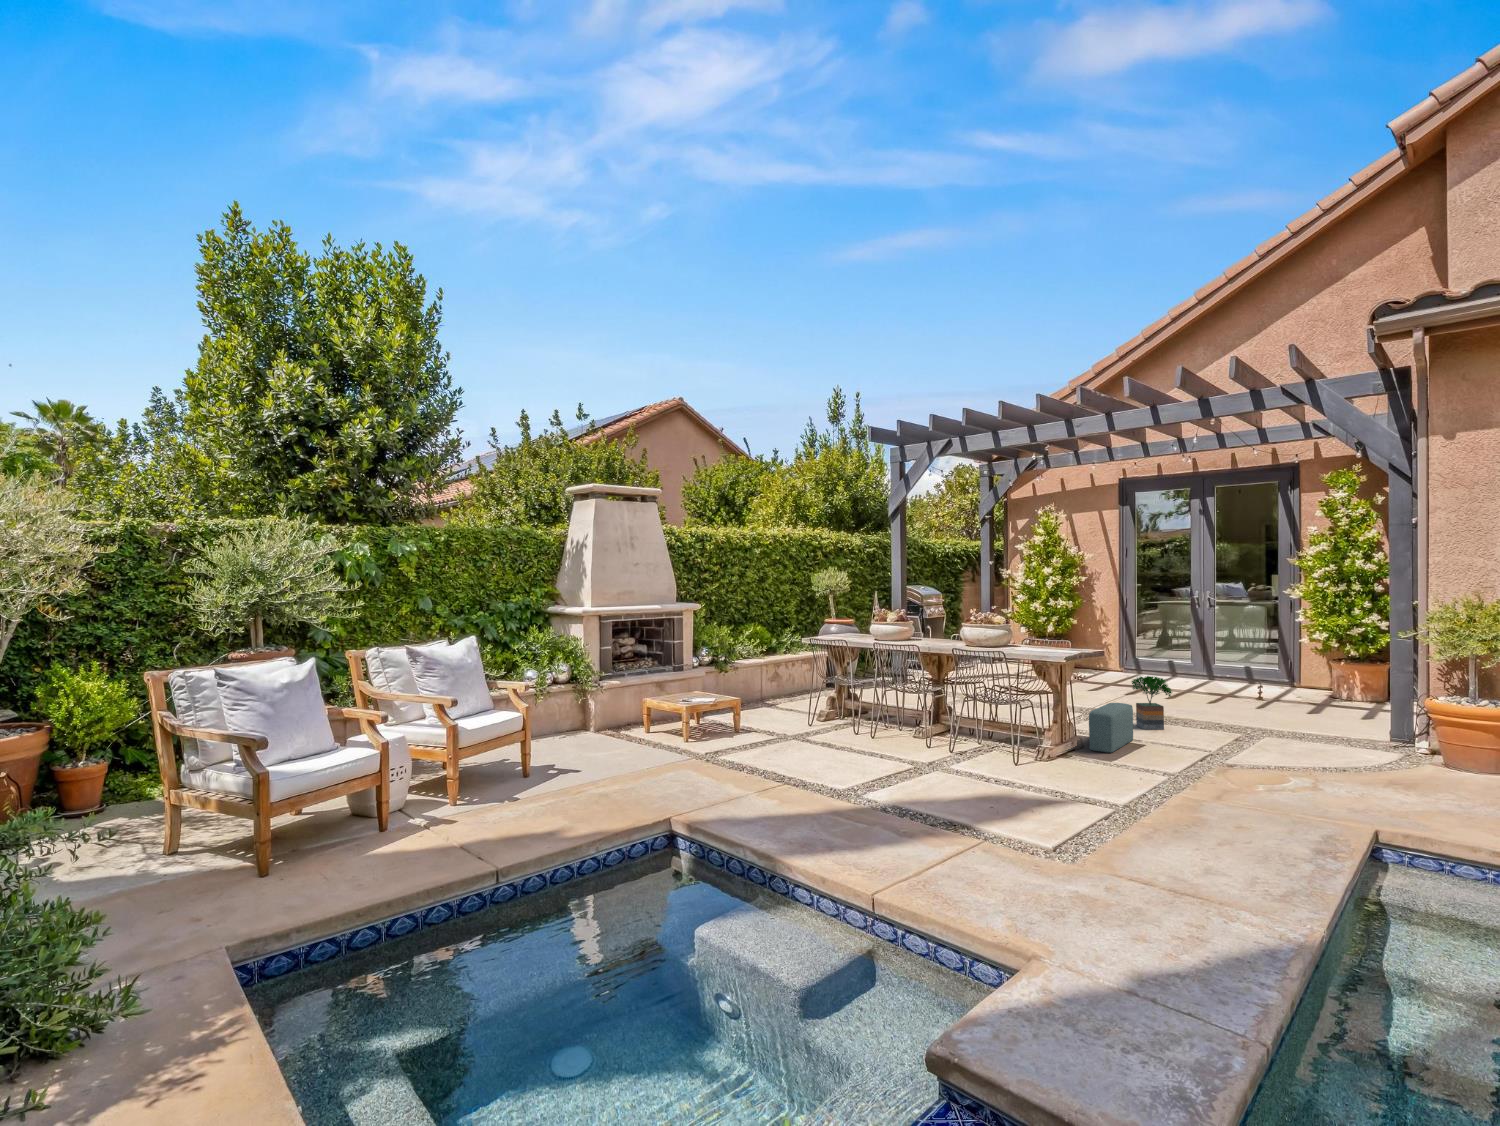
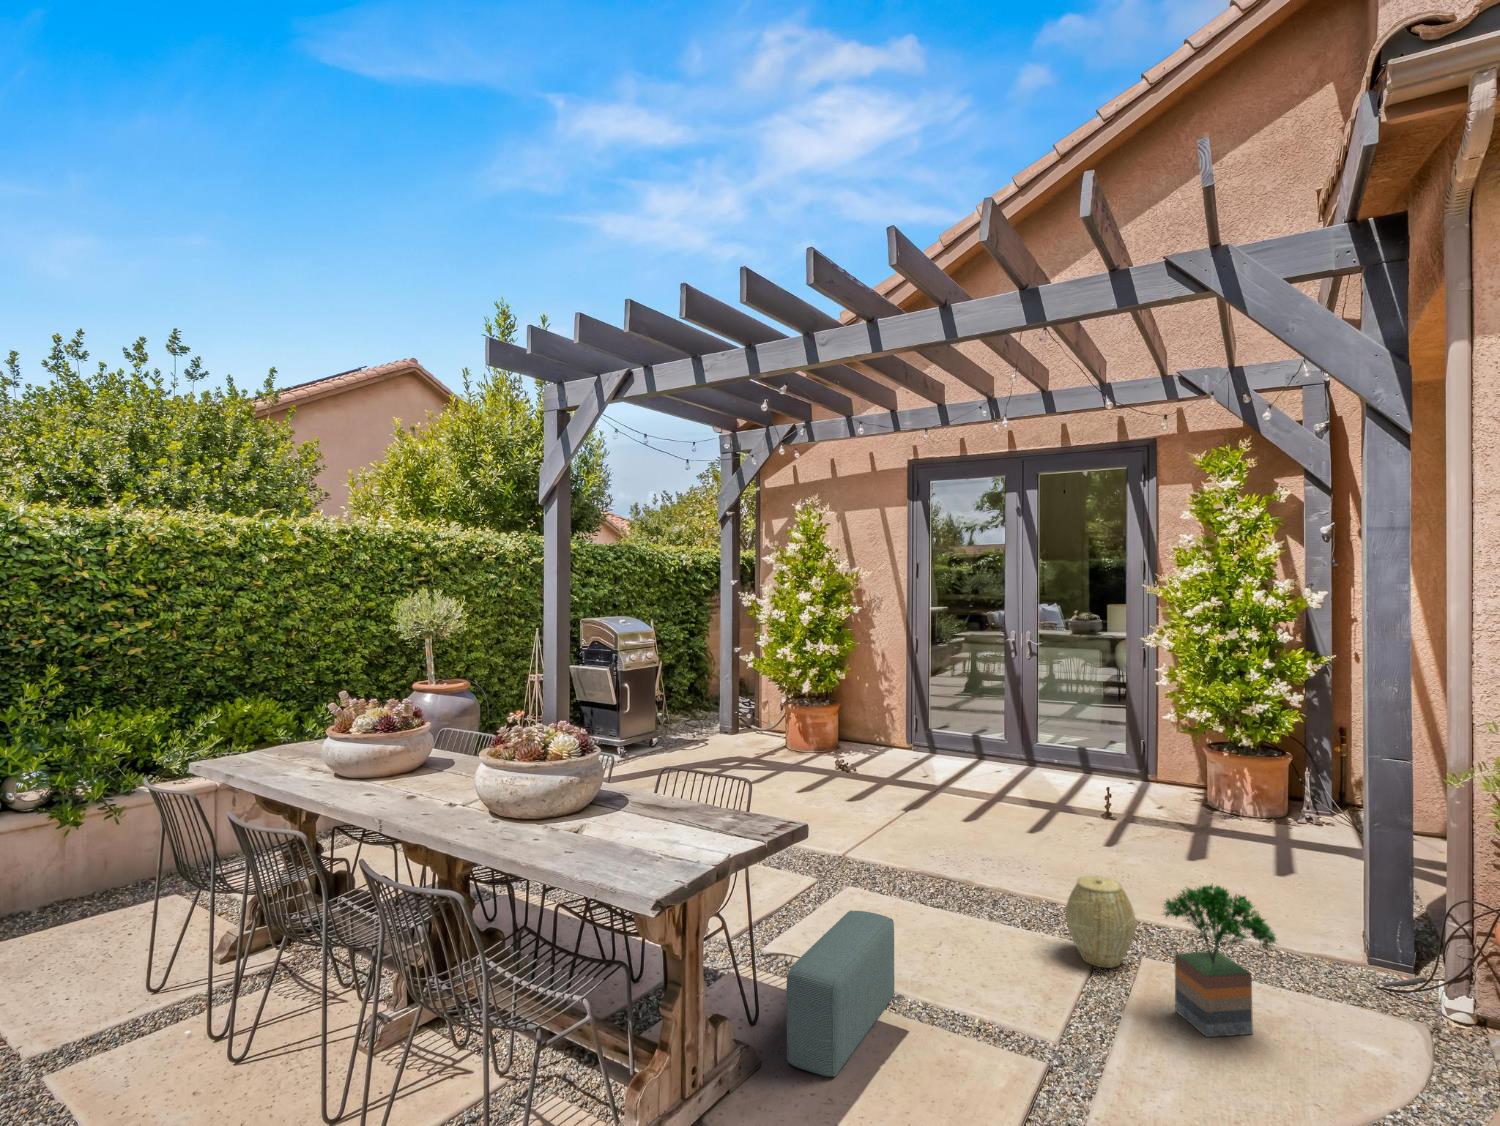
potted tree: present [1132,676,1172,730] -> present [1163,885,1276,1037]
woven basket: none [1221,698,1259,739] -> present [1066,876,1136,968]

